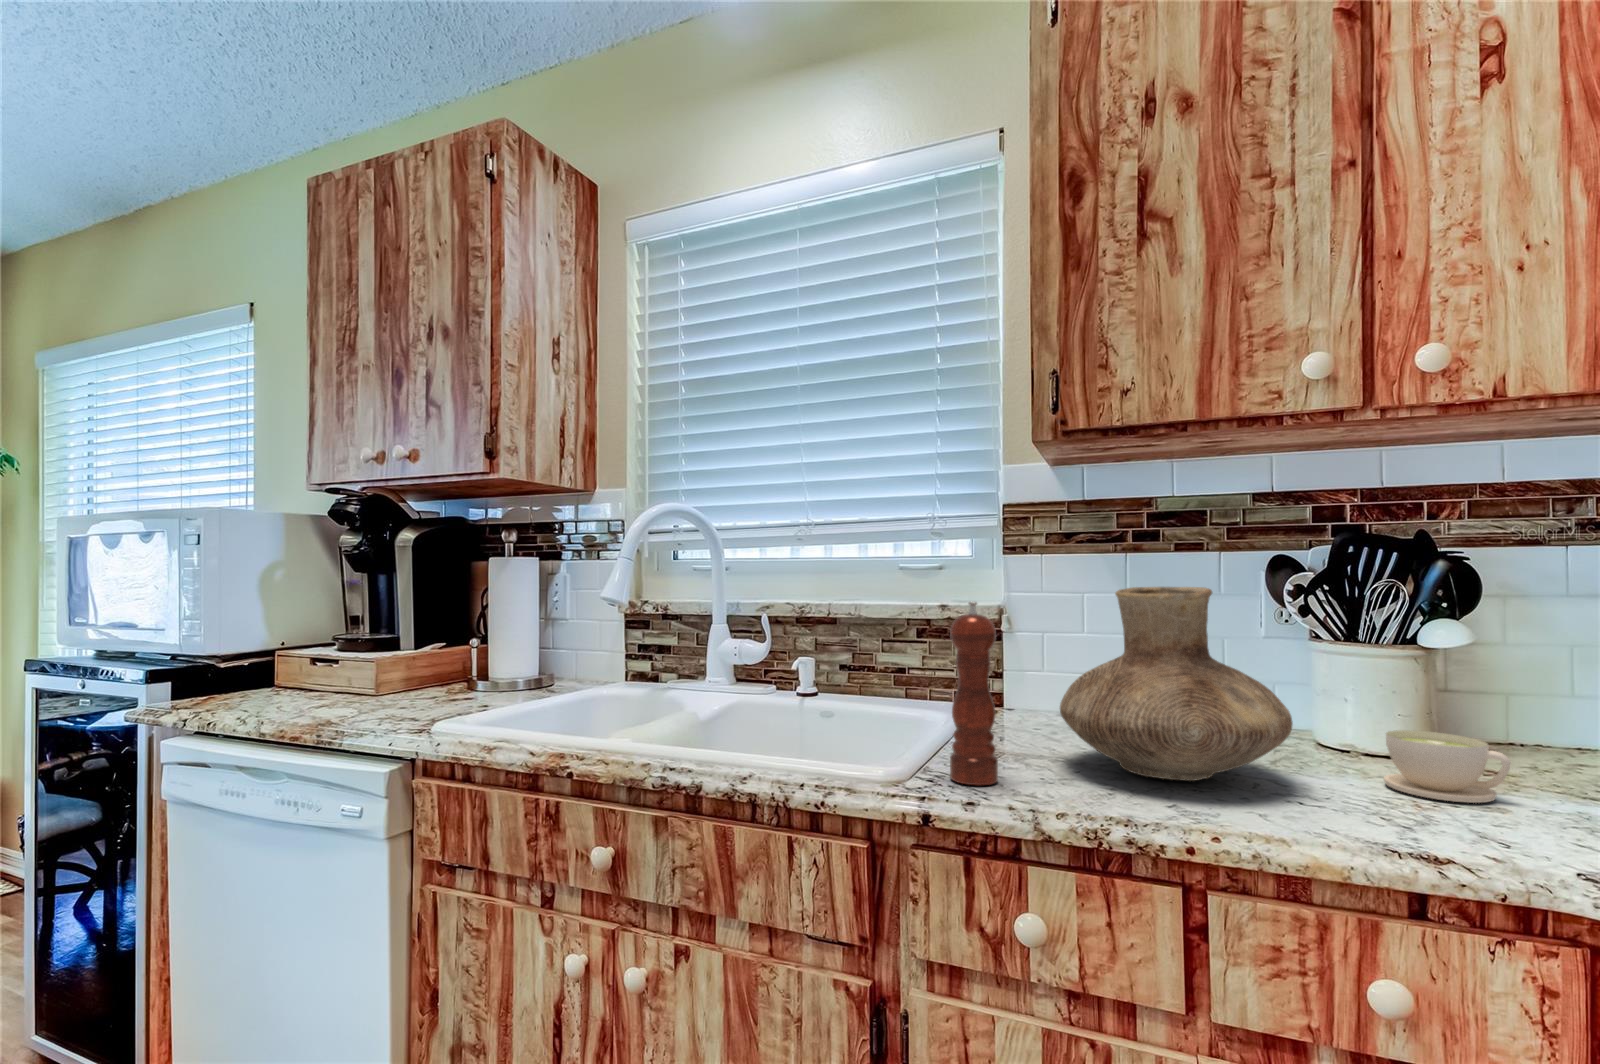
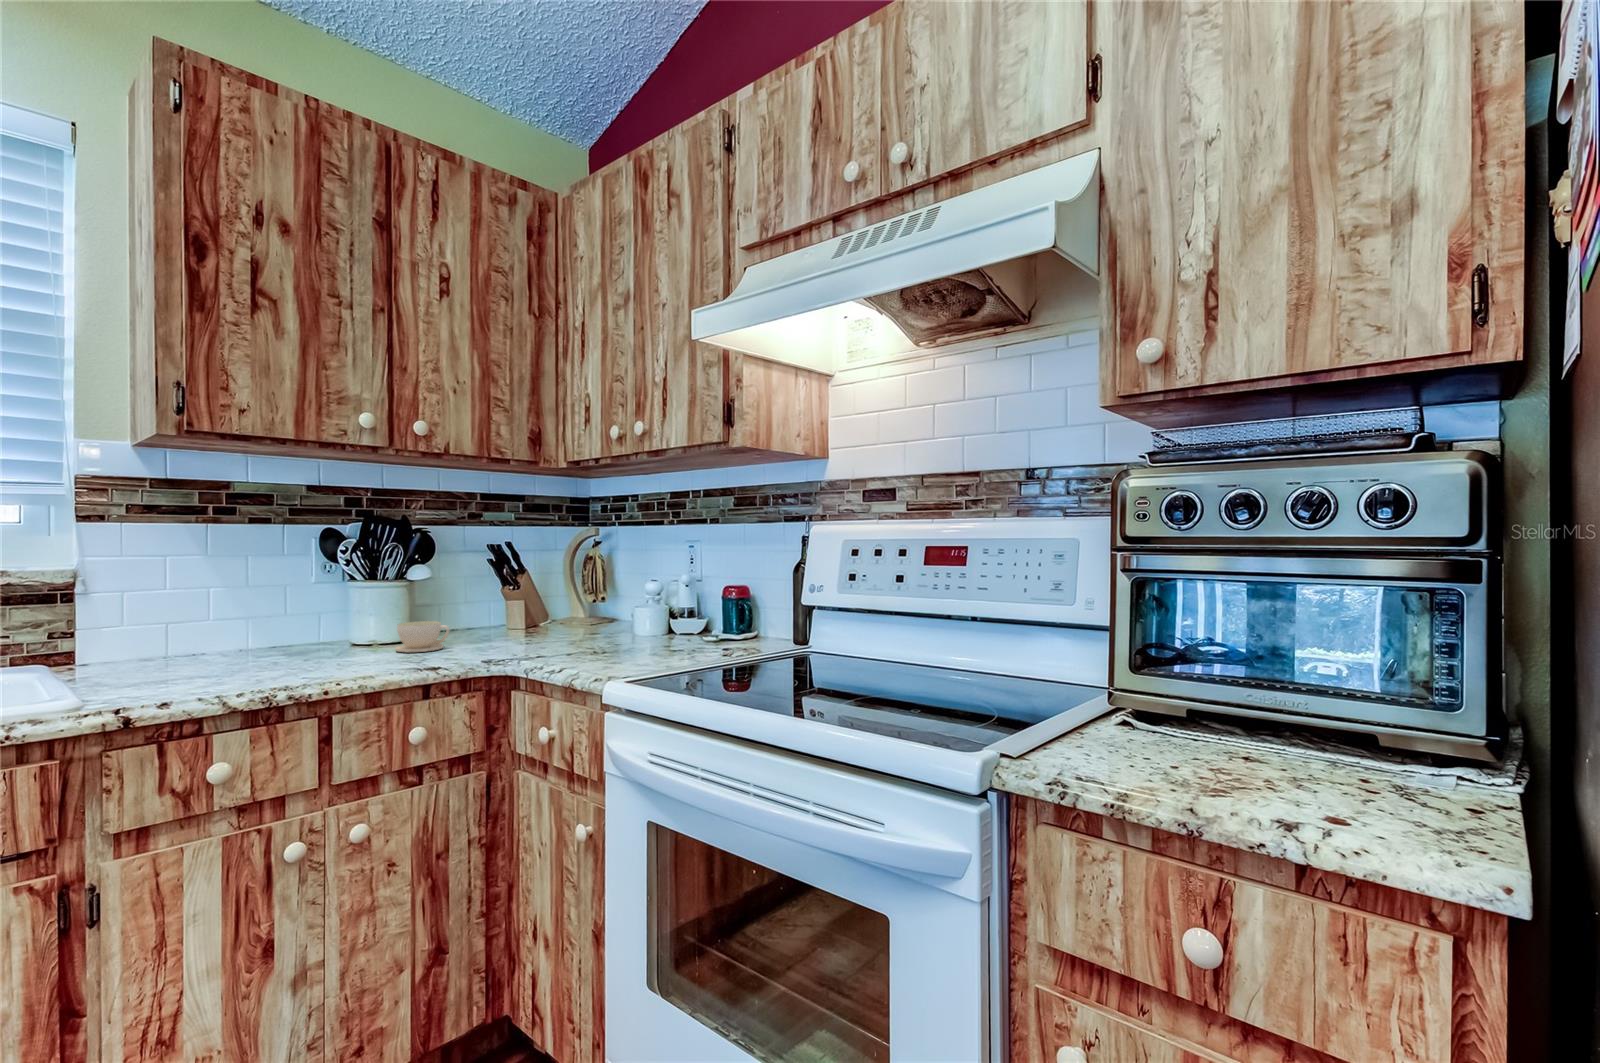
vase: present [1060,587,1293,781] -> none [199,551,358,672]
pepper mill: present [950,601,998,785] -> none [126,566,172,699]

